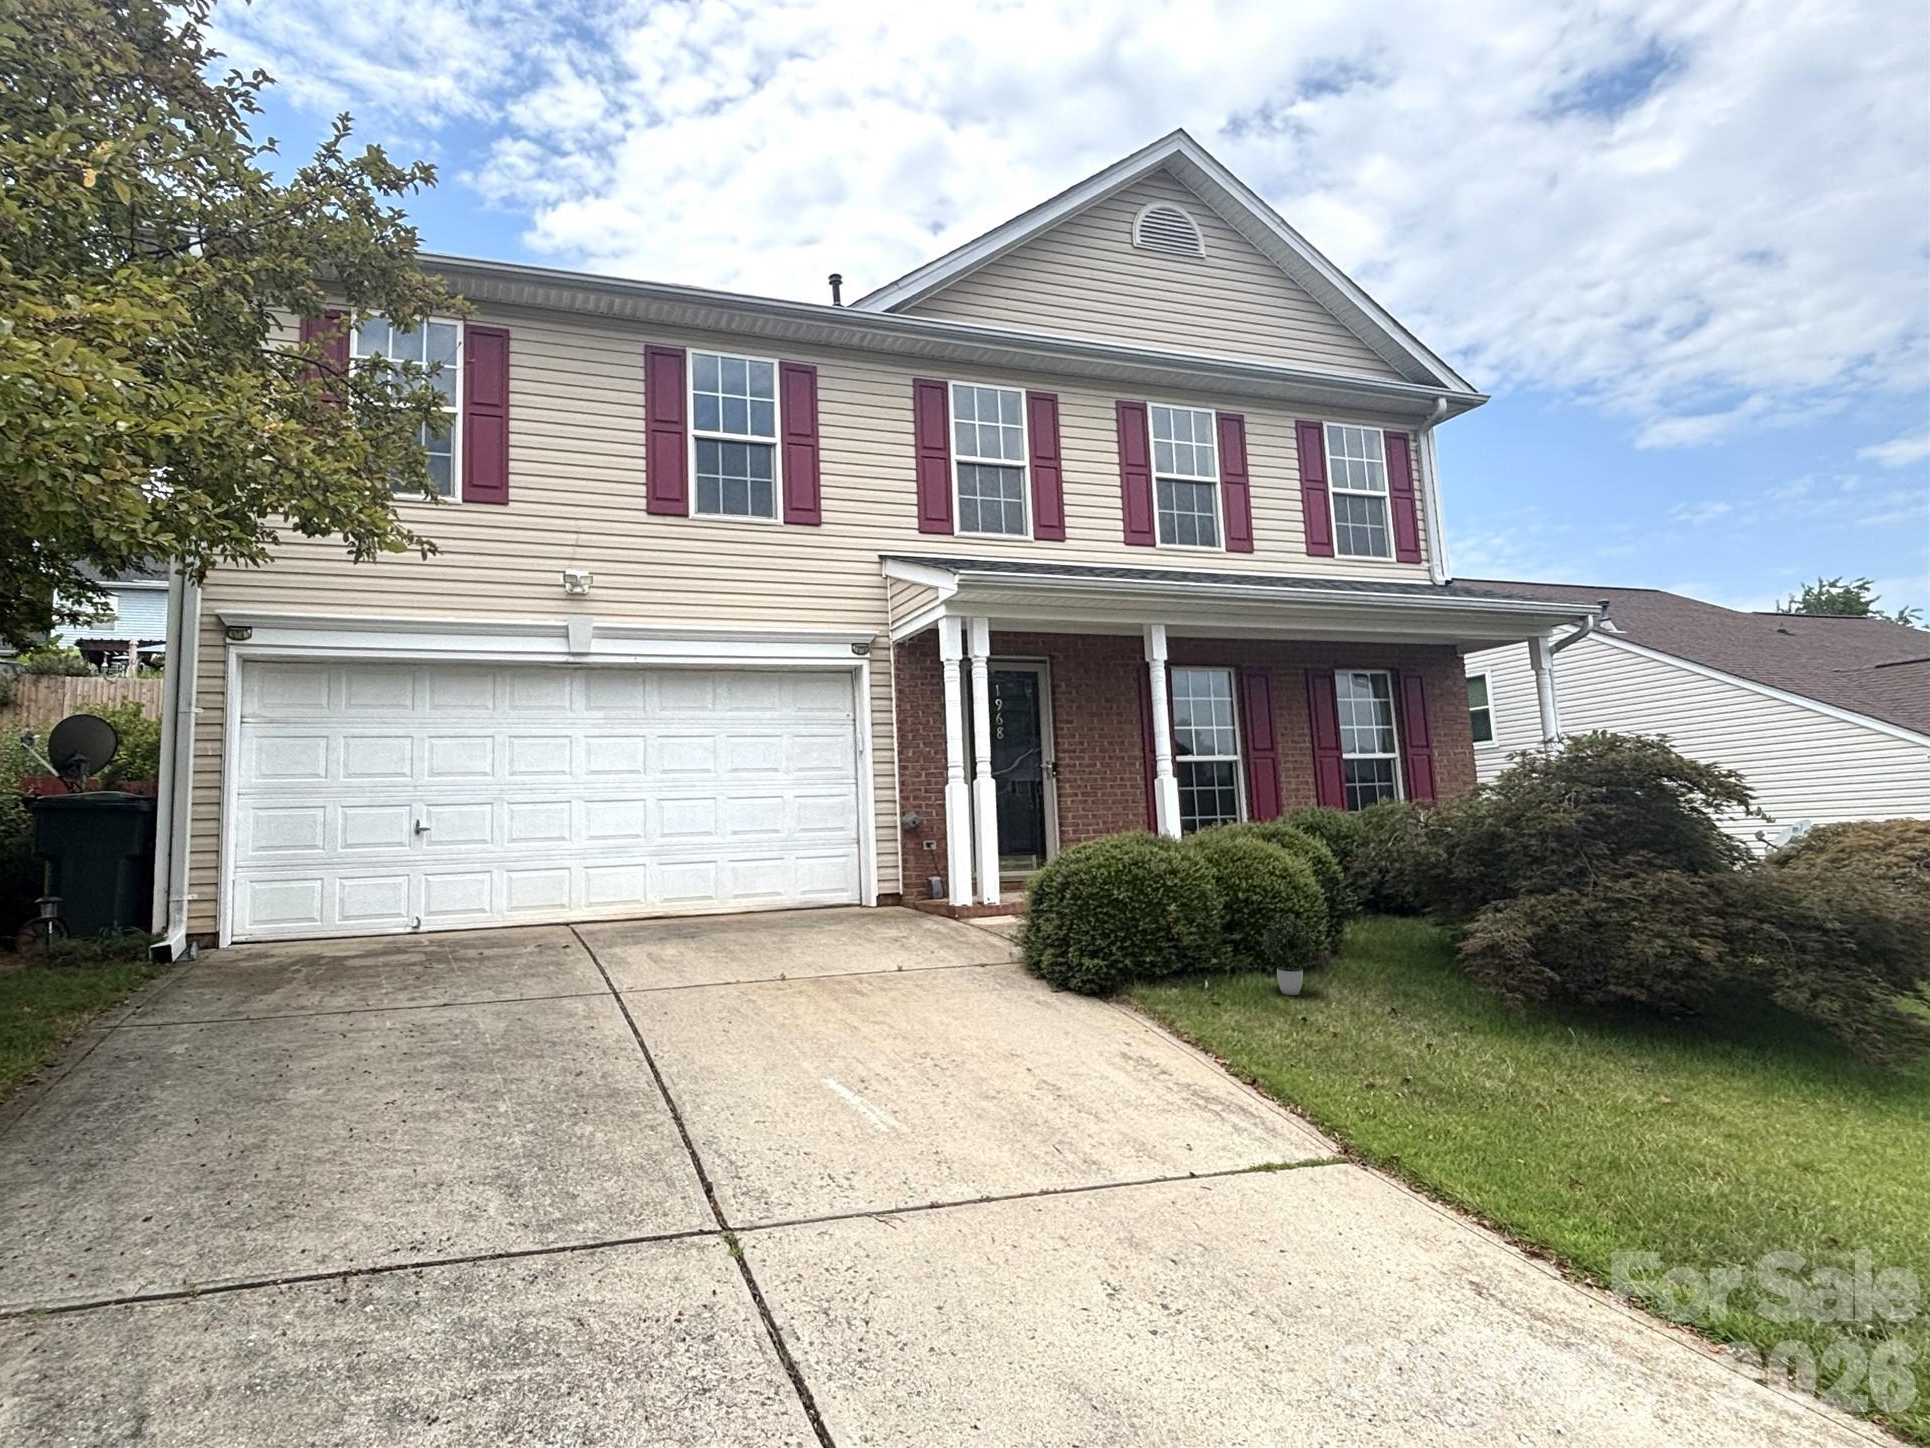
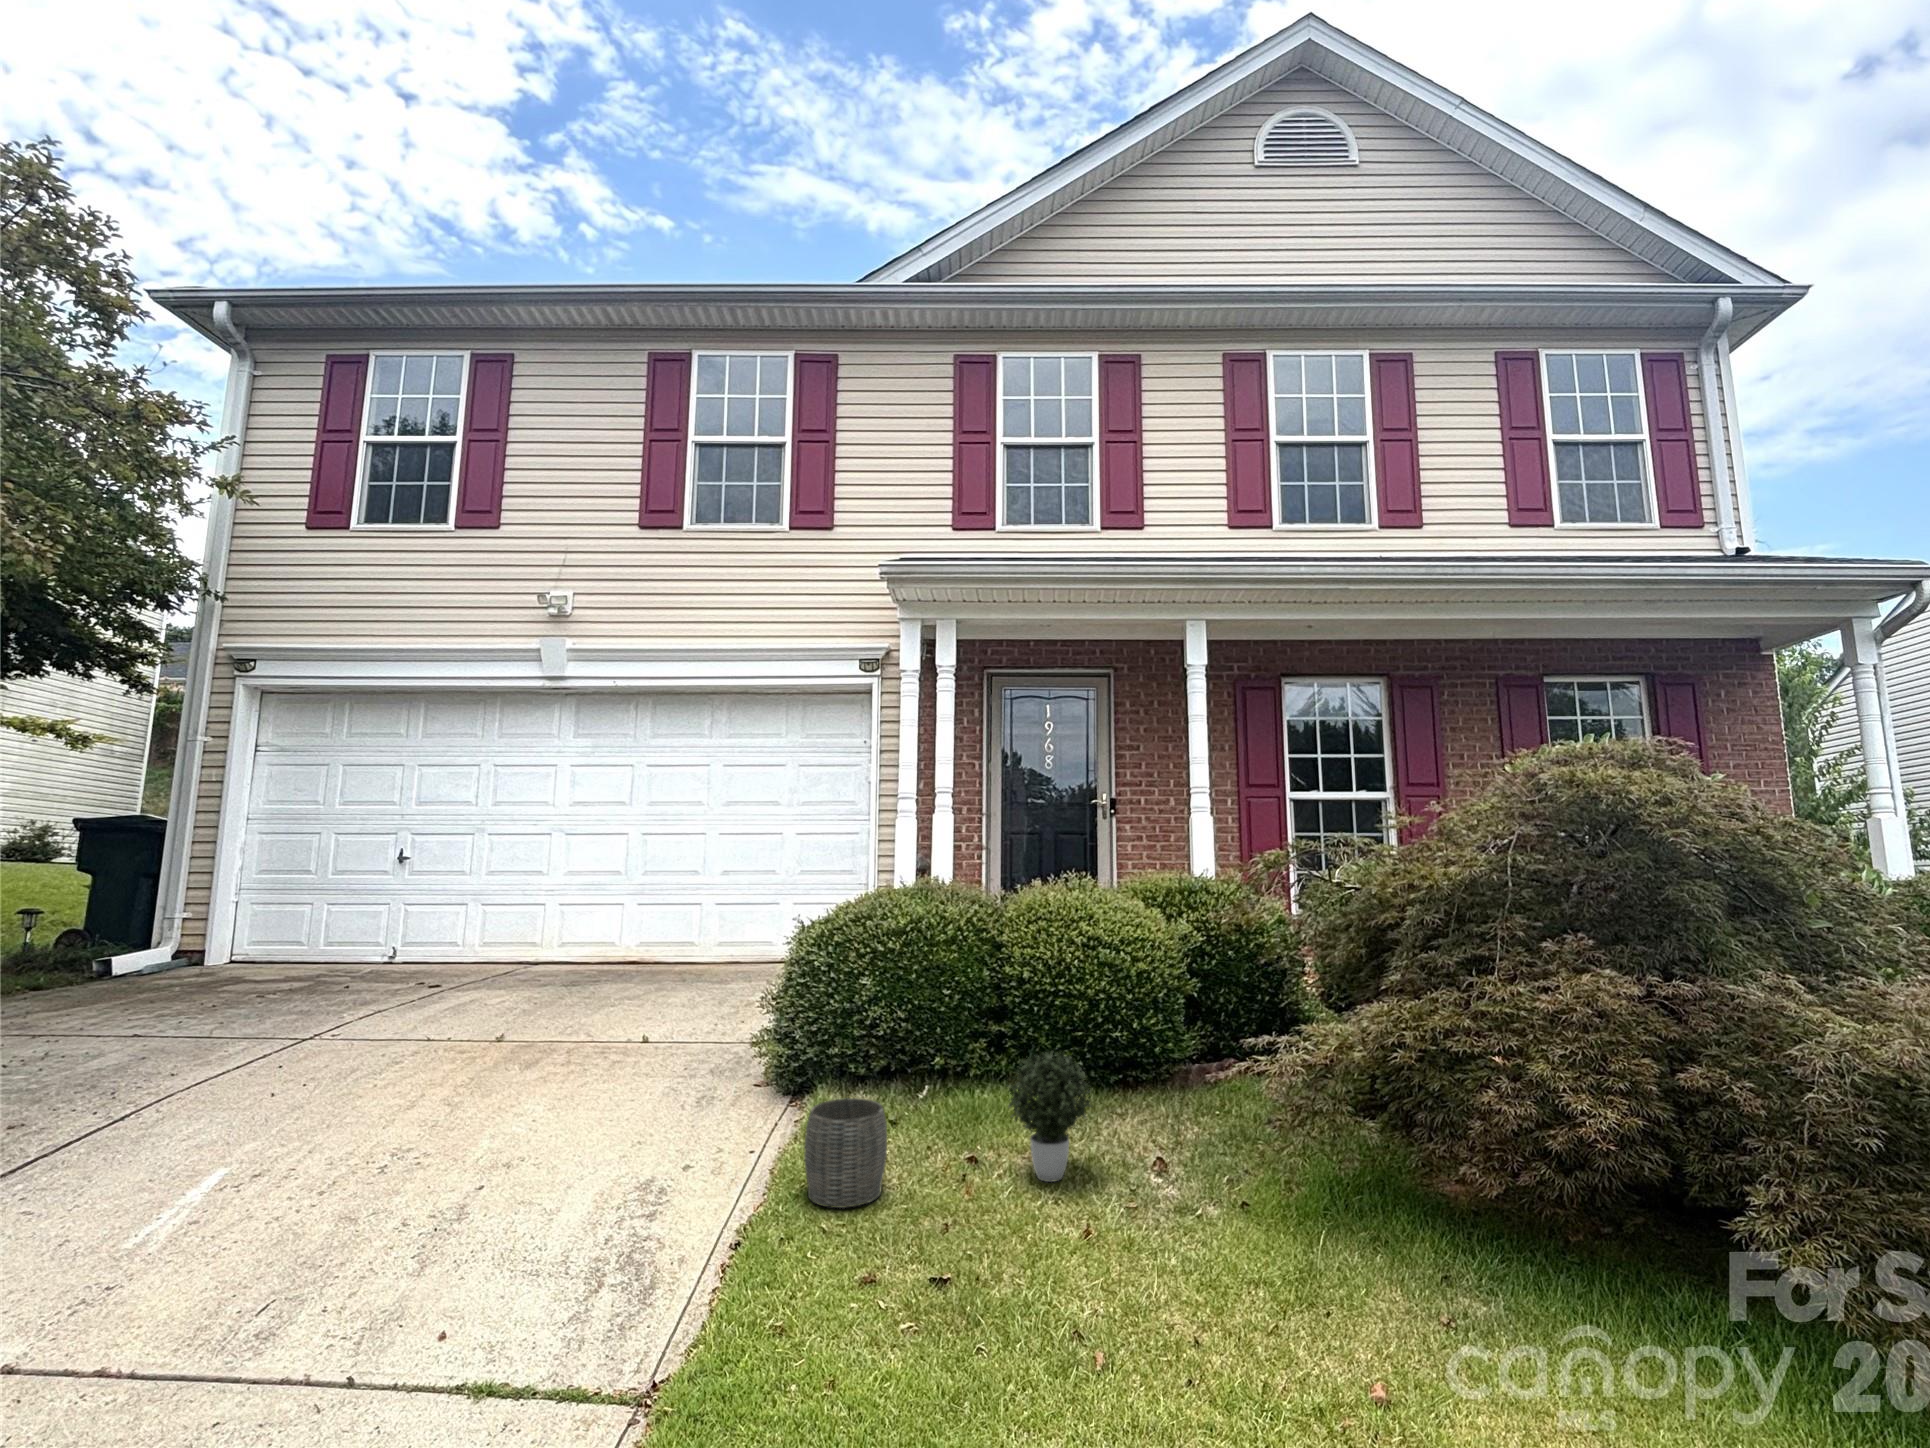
woven basket: none [1175,952,1230,1015] -> present [804,1098,887,1208]

